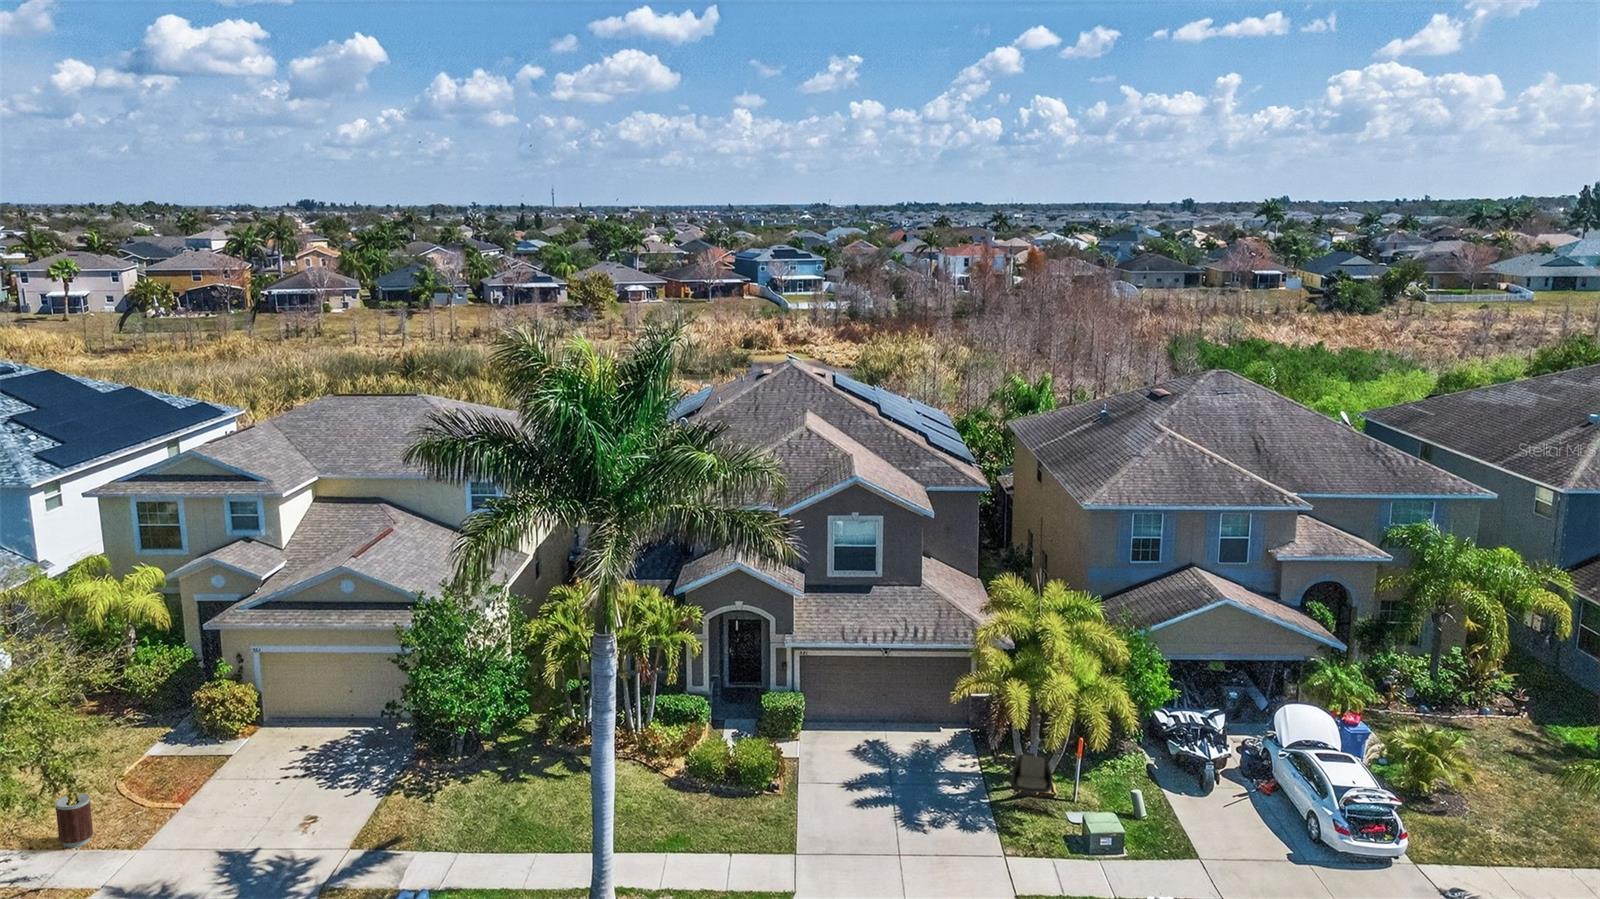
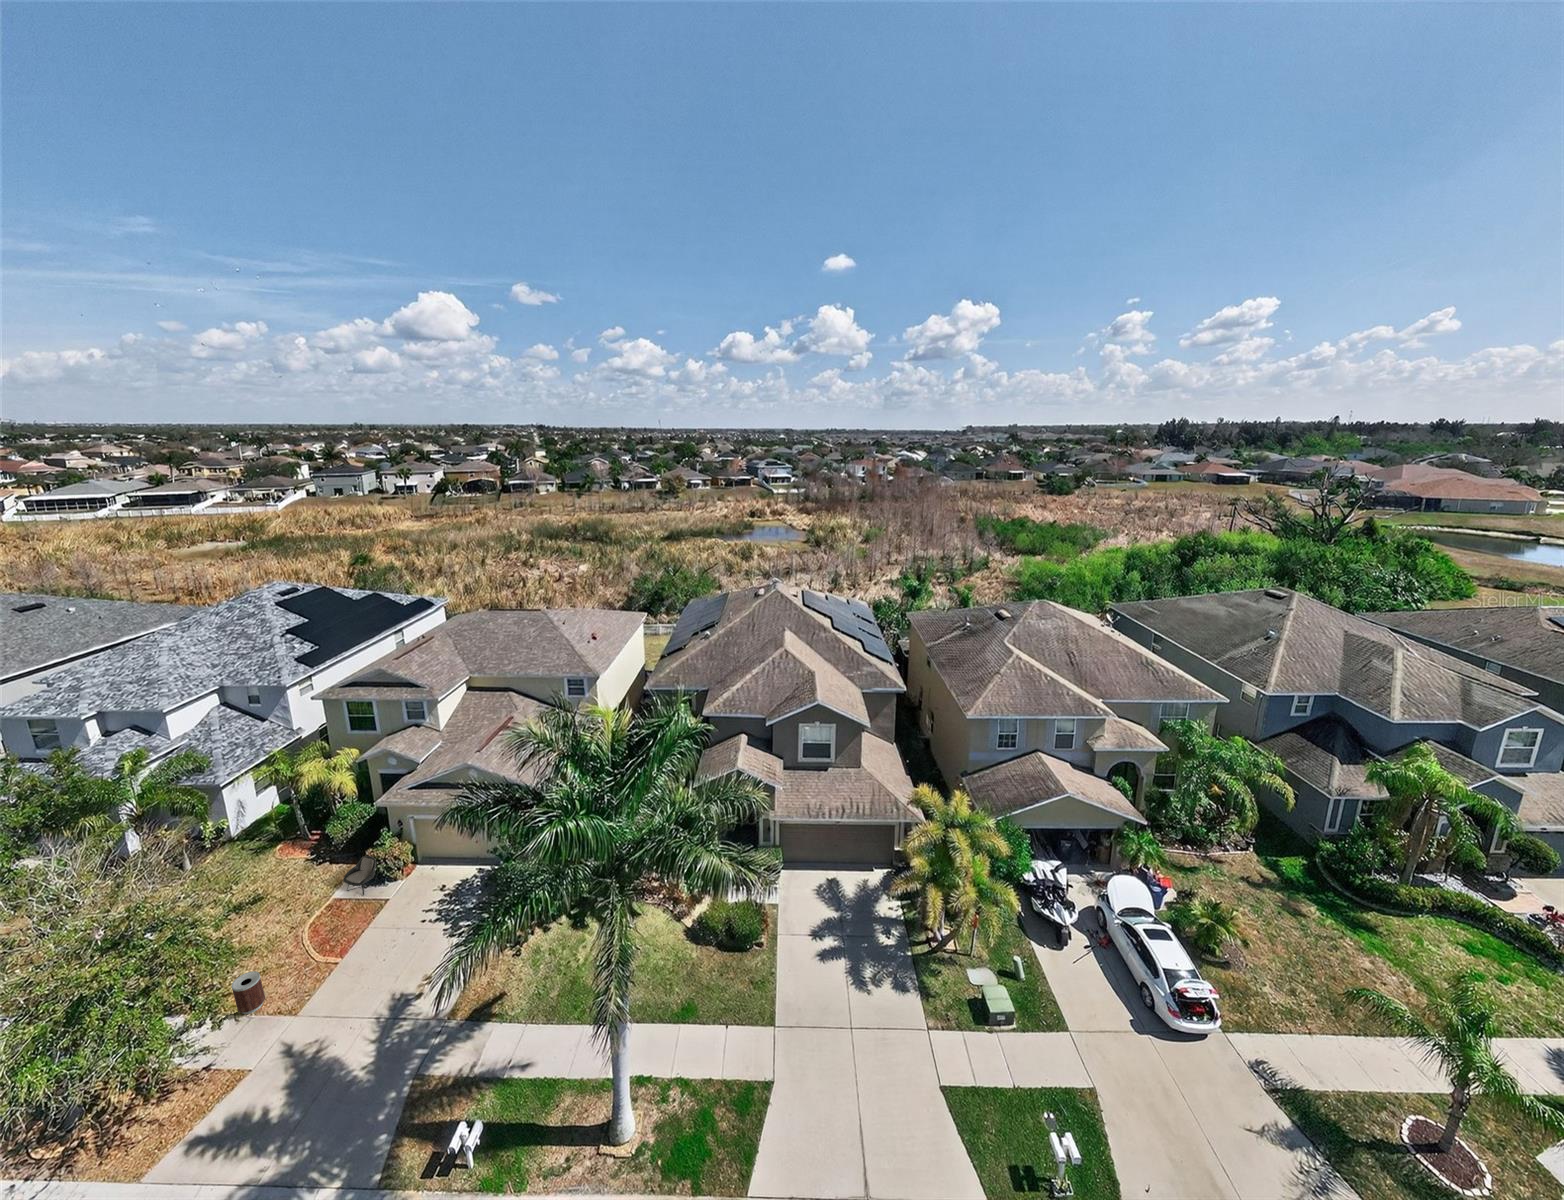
lounge chair: present [1011,753,1053,810] -> present [343,856,381,895]

